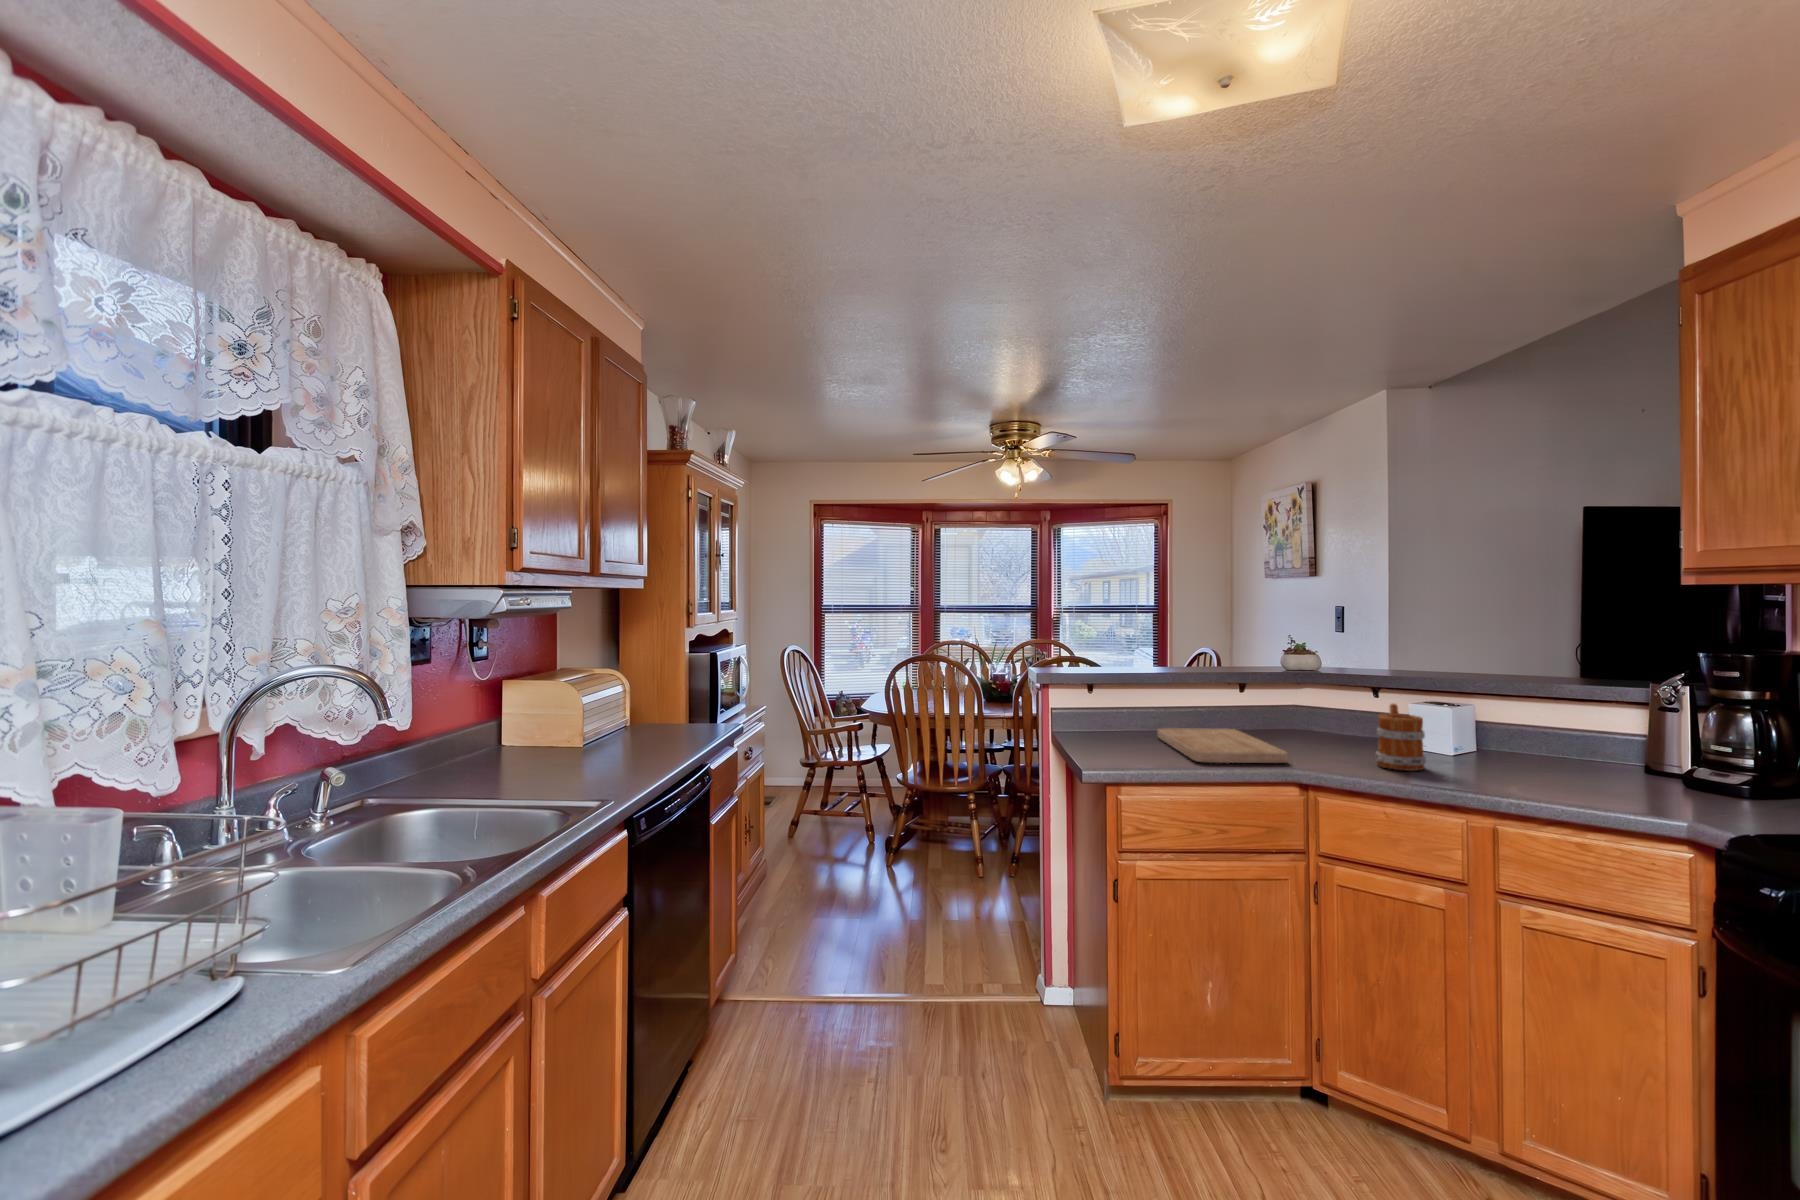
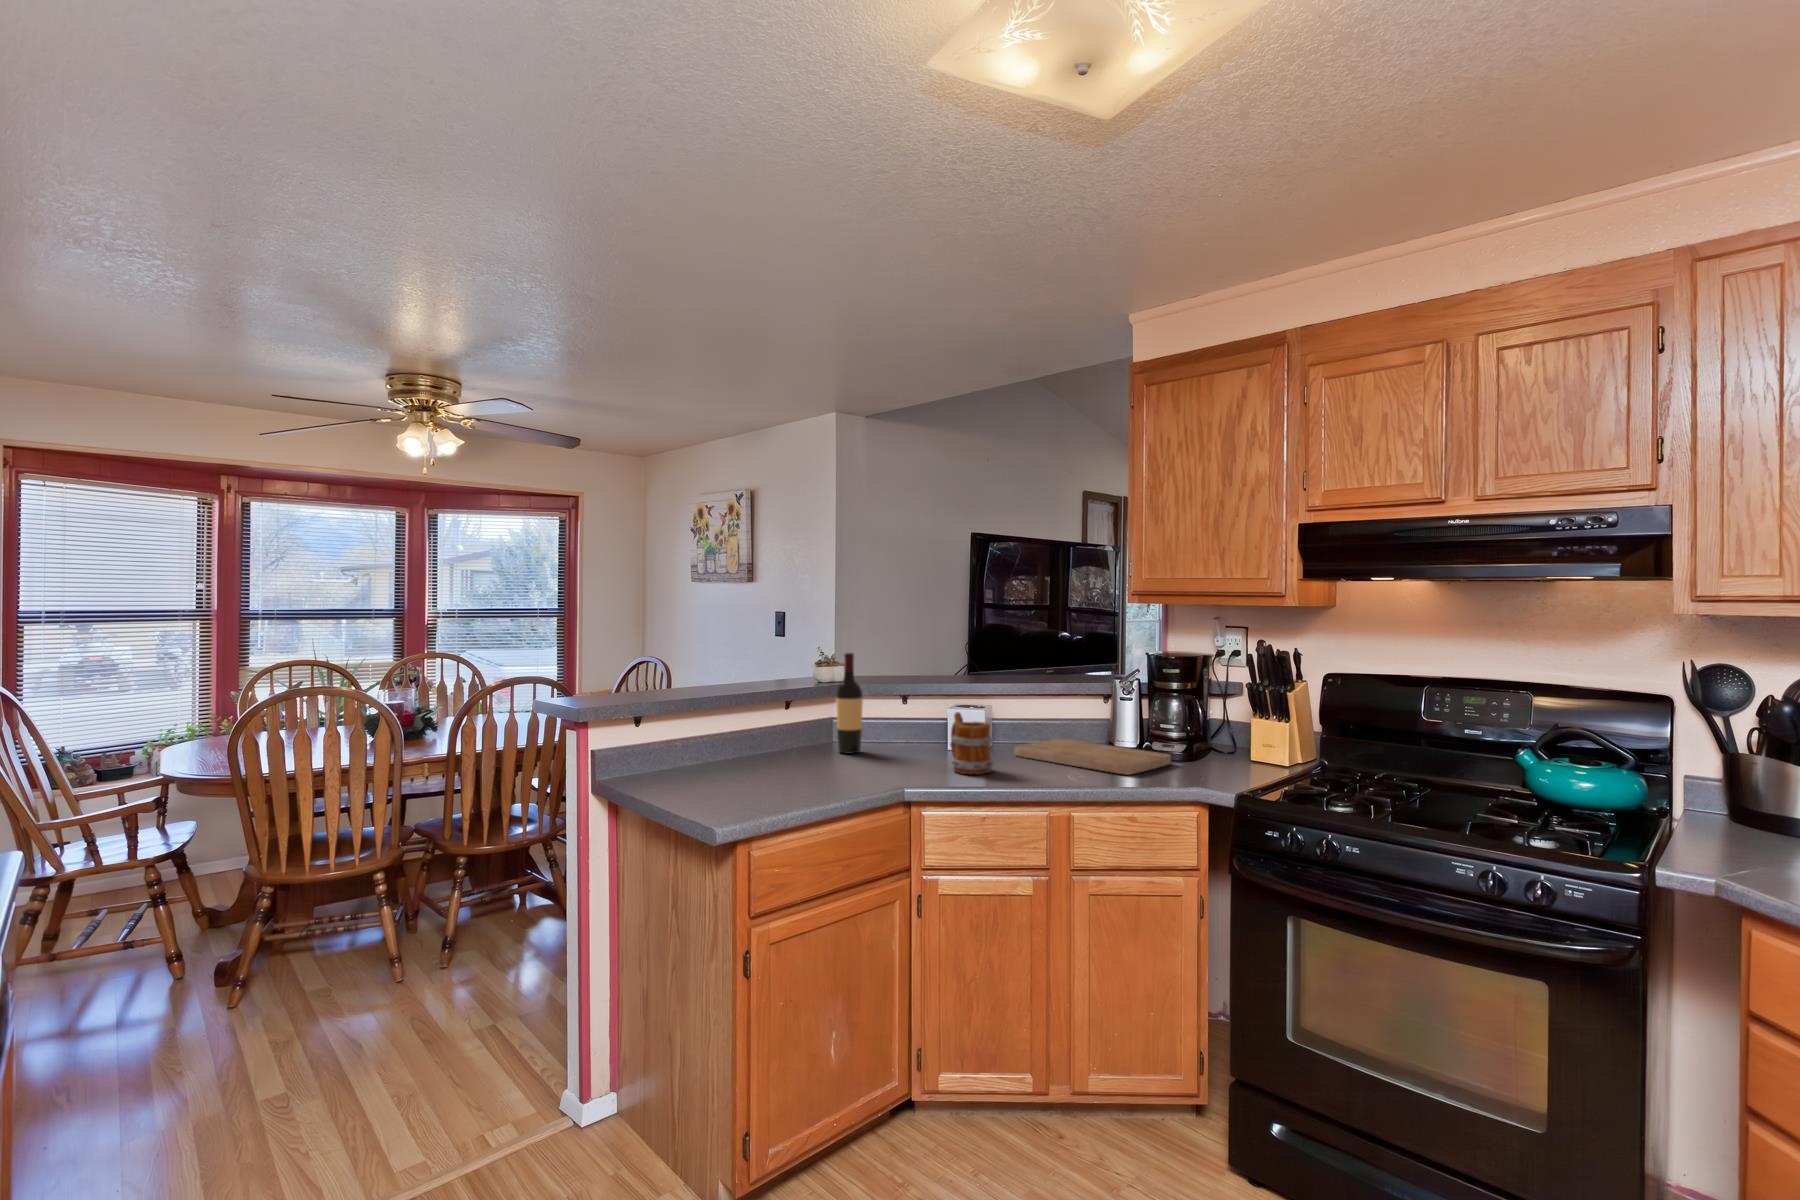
wine bottle: none [1282,639,1311,737] -> present [836,653,863,754]
cutting board: present [1158,728,1288,763] -> present [1015,739,1171,774]

